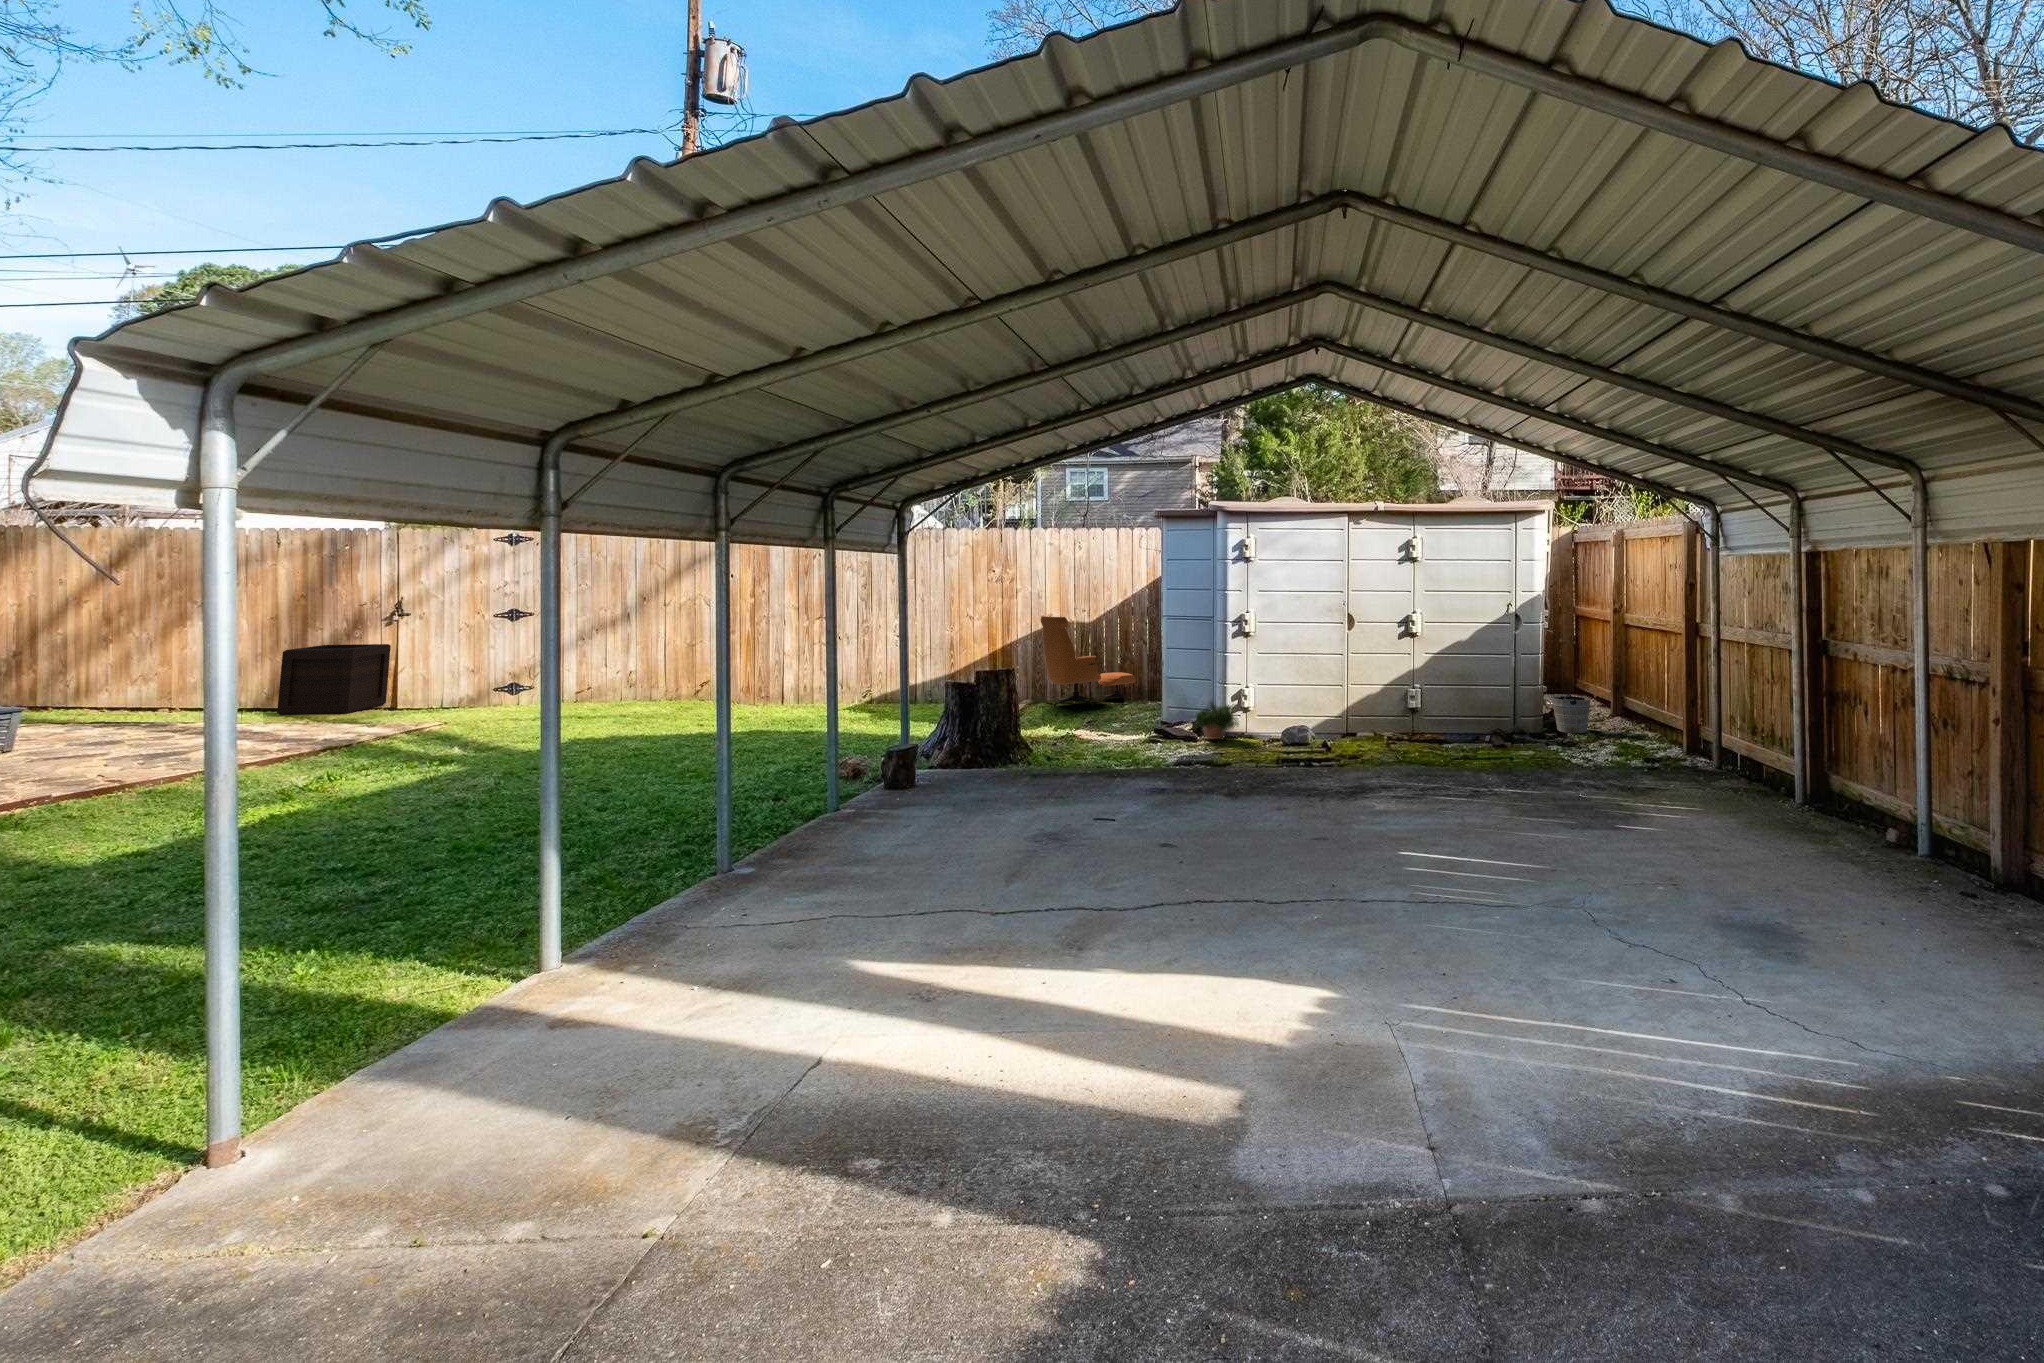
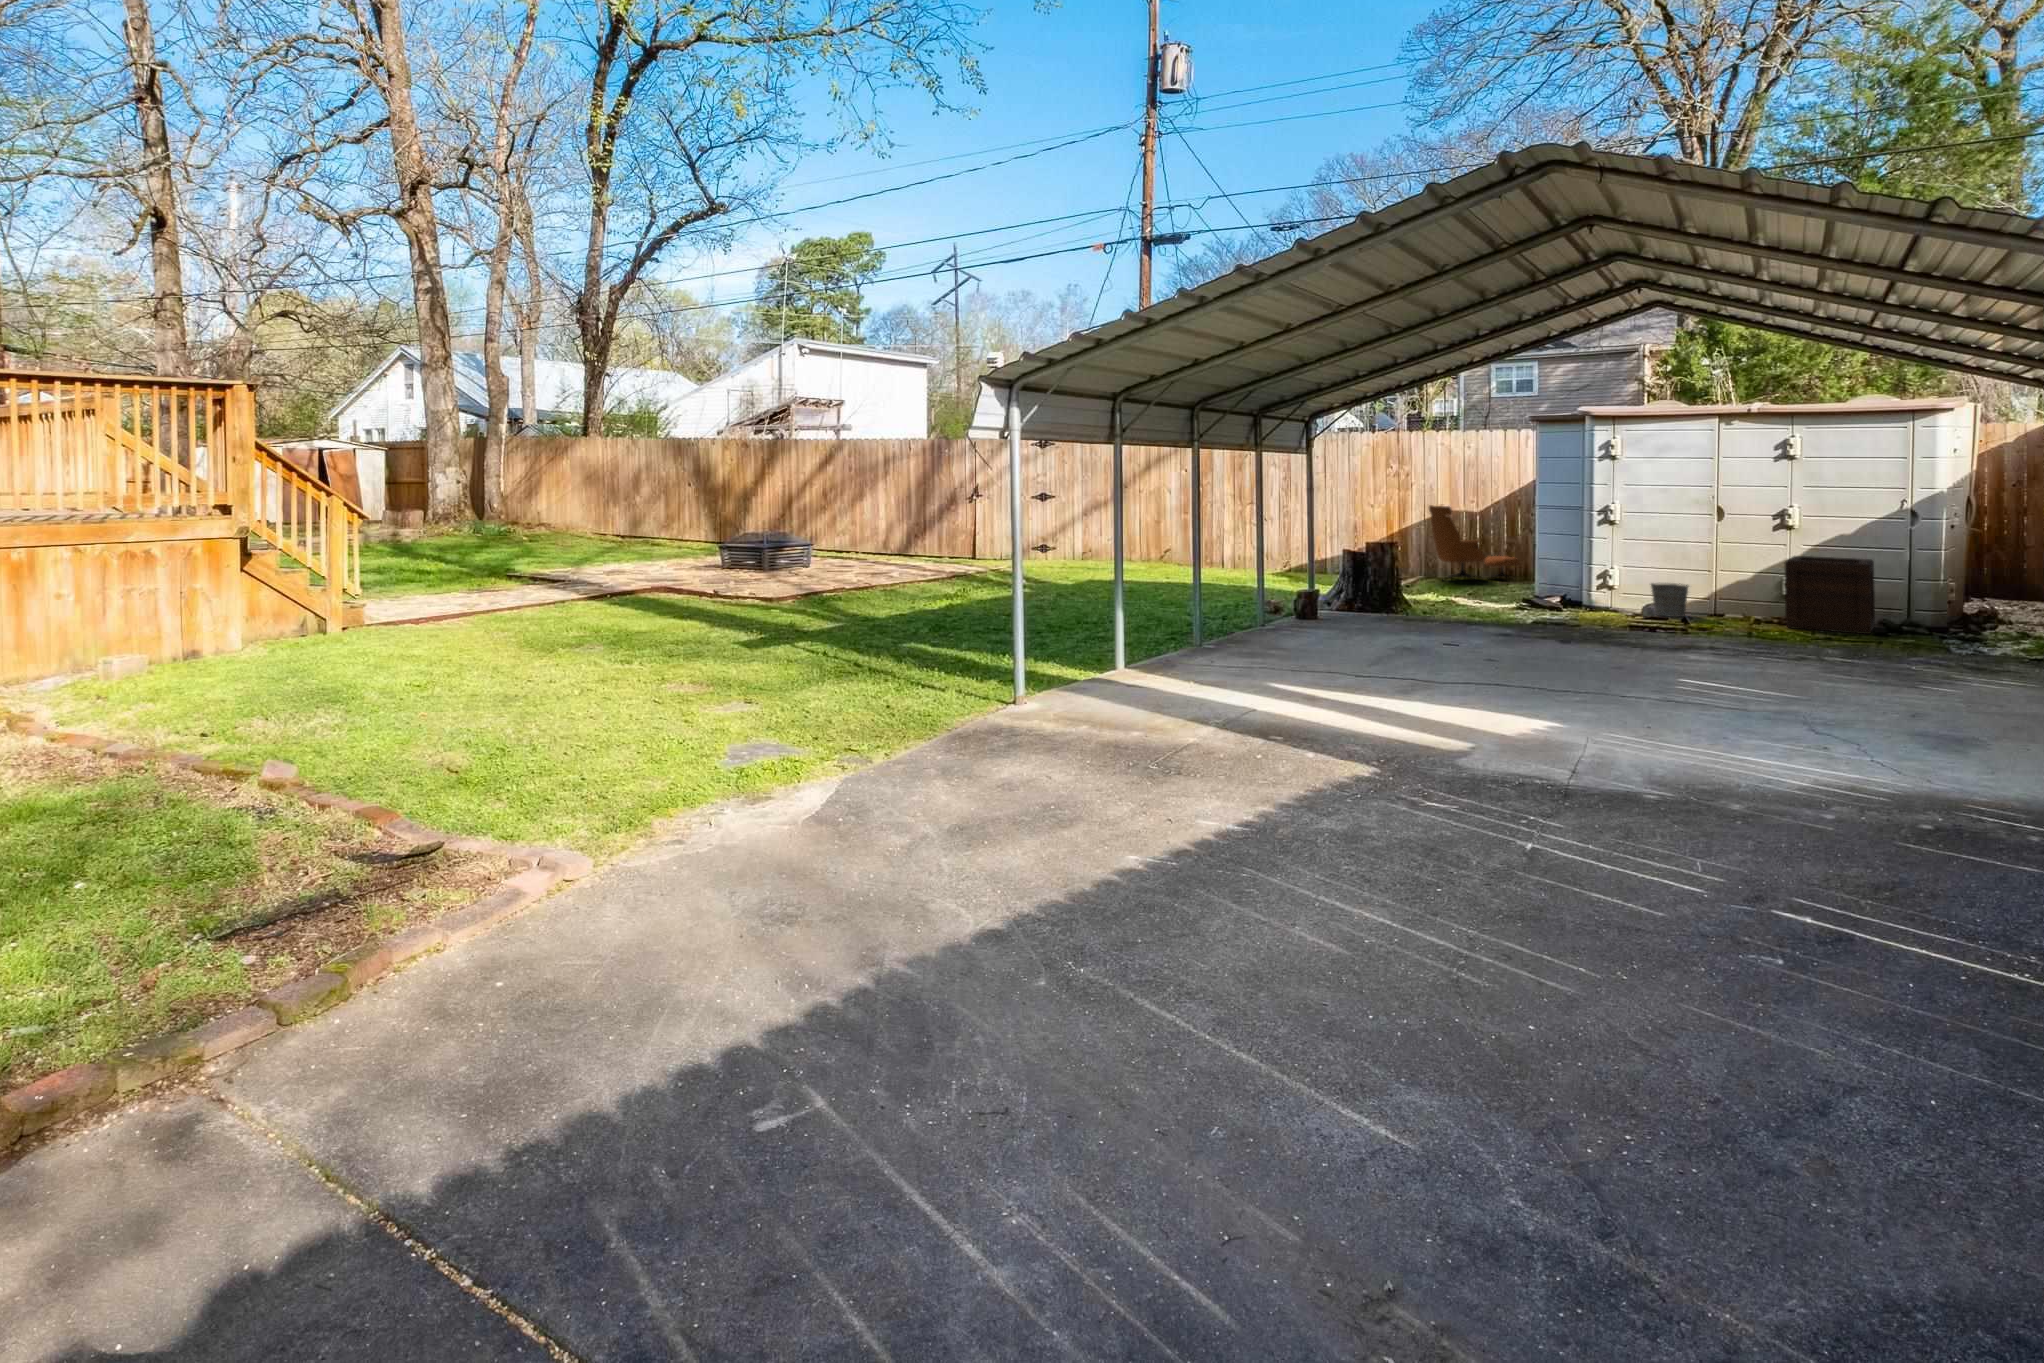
wooden crate: present [277,644,391,715] -> present [1785,556,1875,634]
bucket: present [1547,694,1590,733] -> present [1651,583,1689,617]
potted plant: present [1190,702,1239,739] -> none [1552,578,1605,611]

